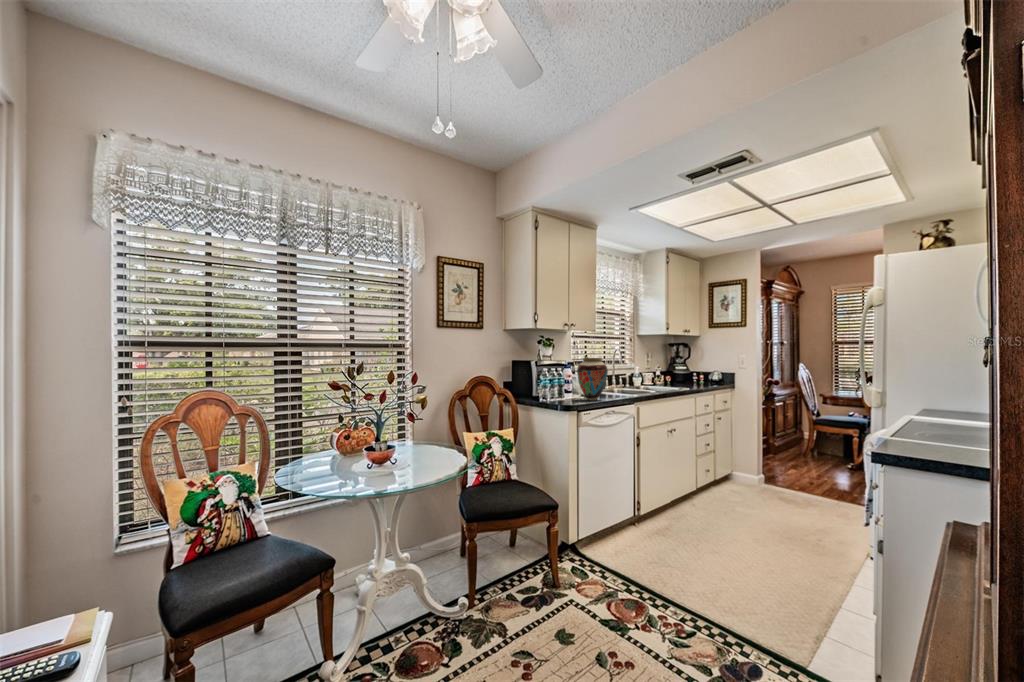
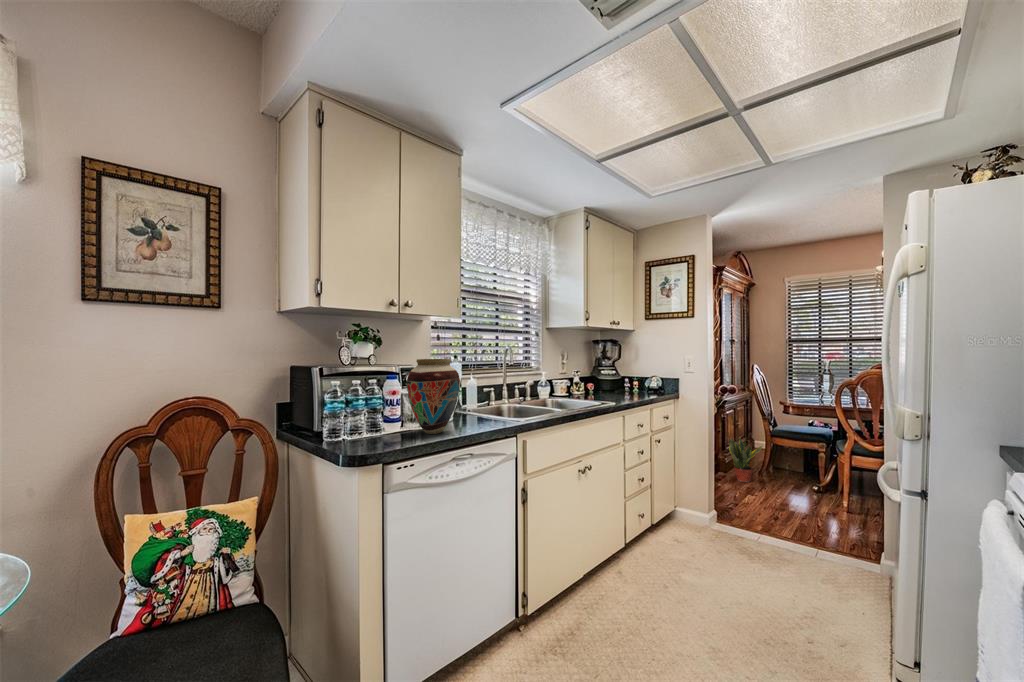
potted plant: none [778,421,805,460] -> present [729,439,762,482]

